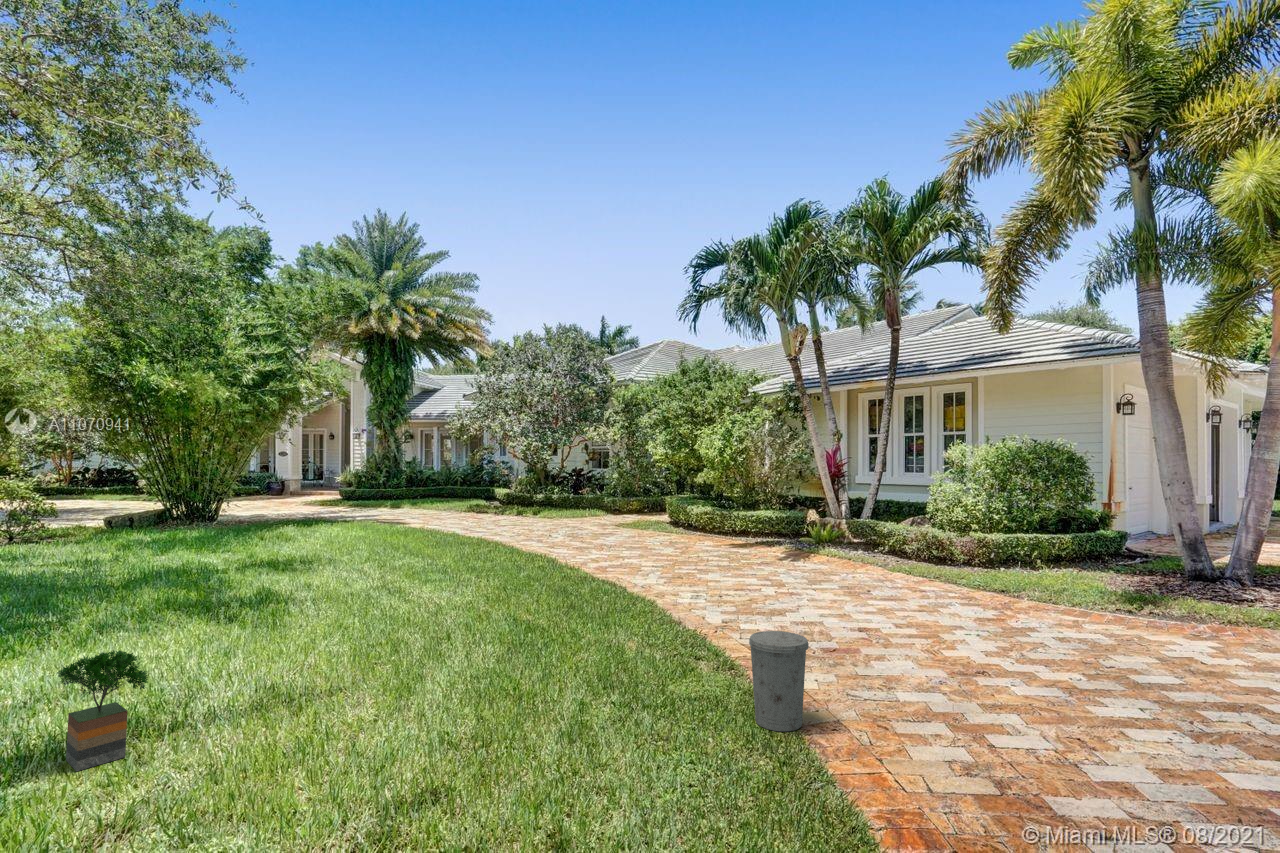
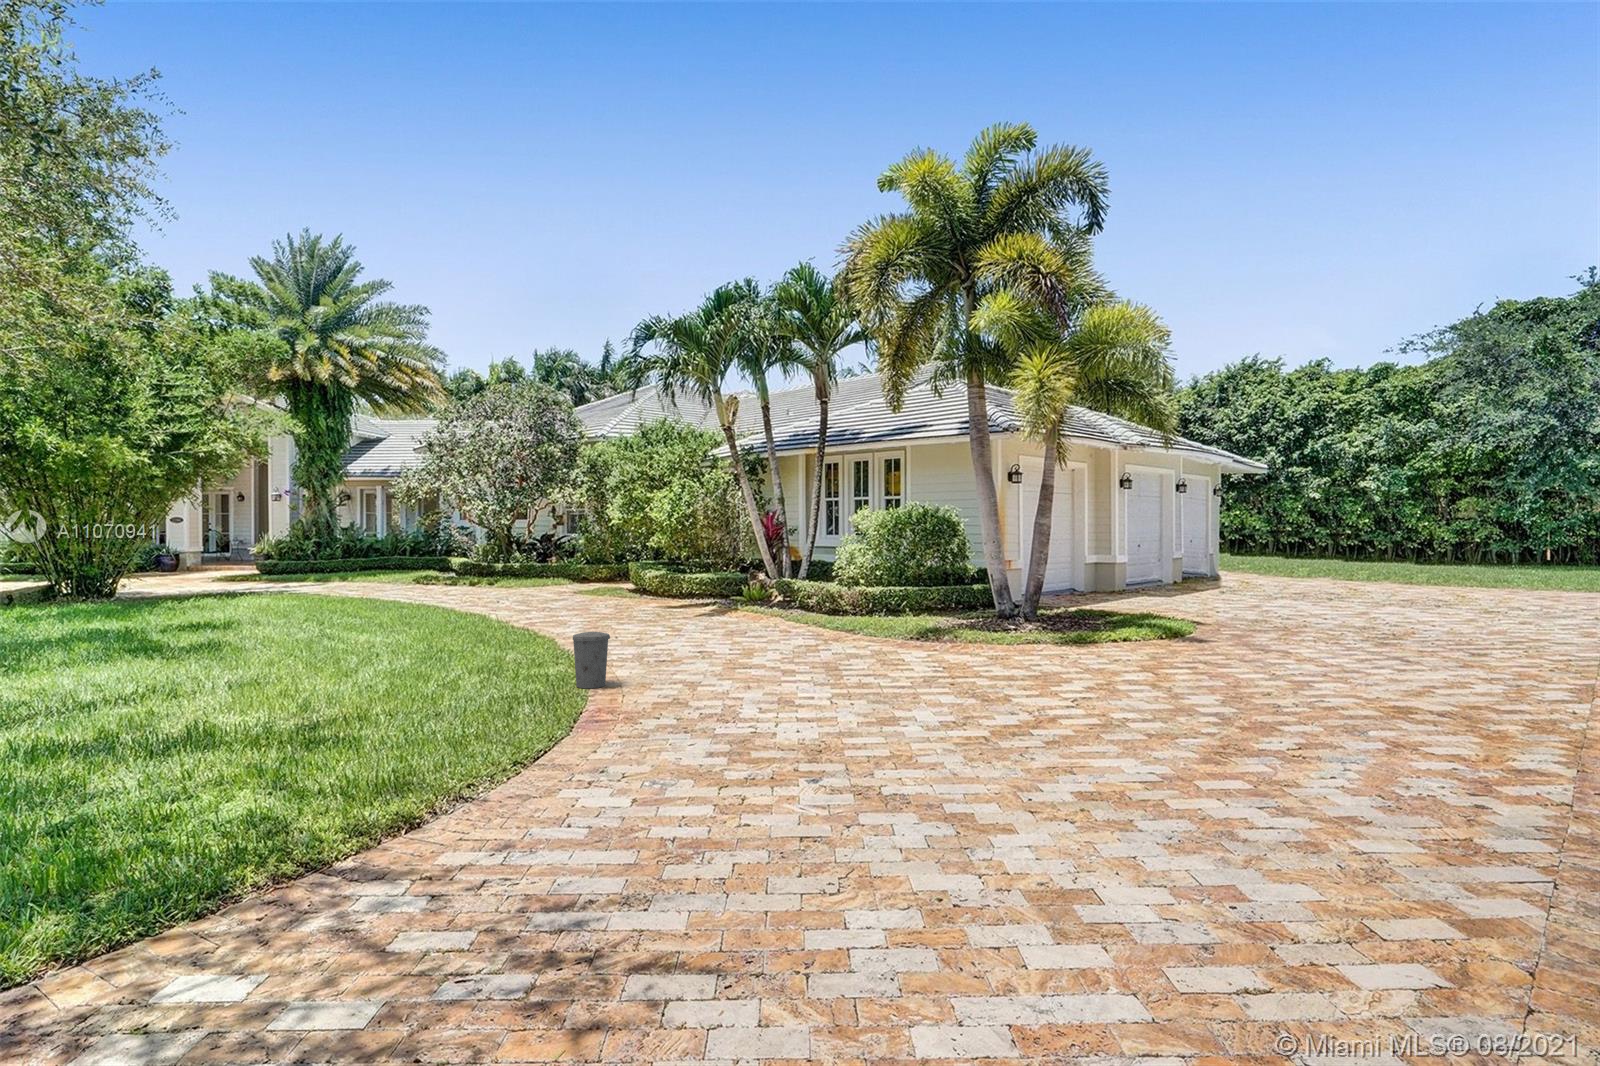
potted tree: present [56,650,148,771] -> none [114,642,173,708]

